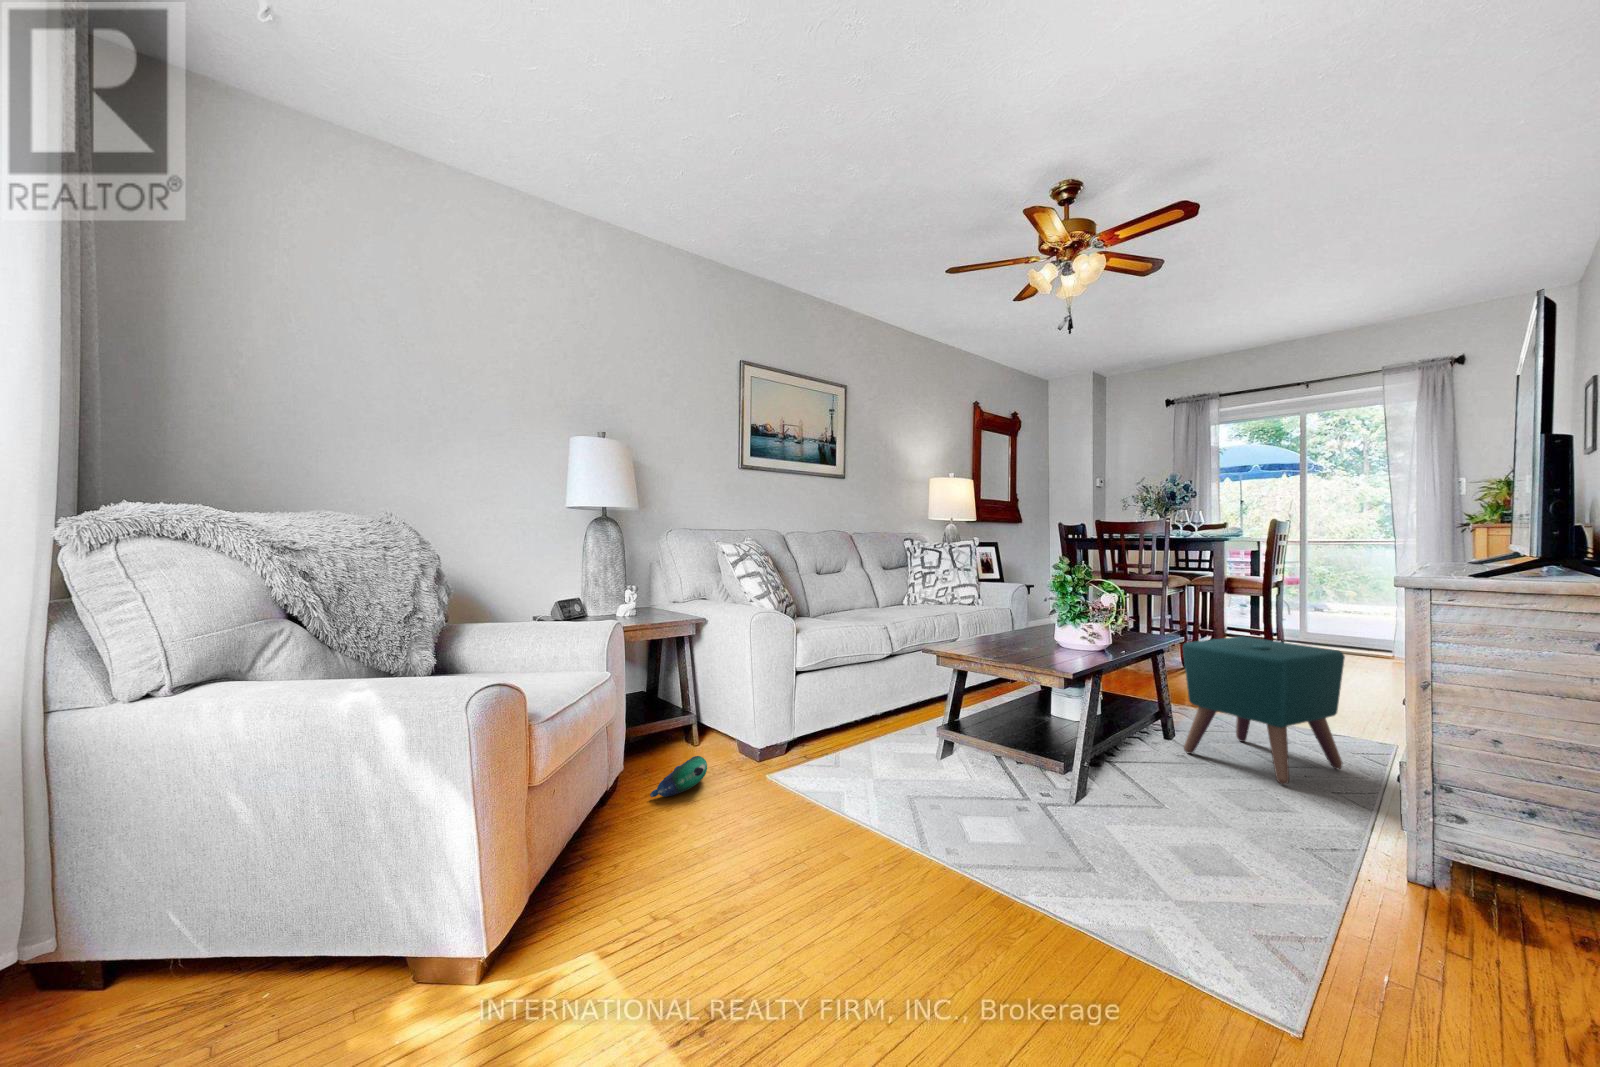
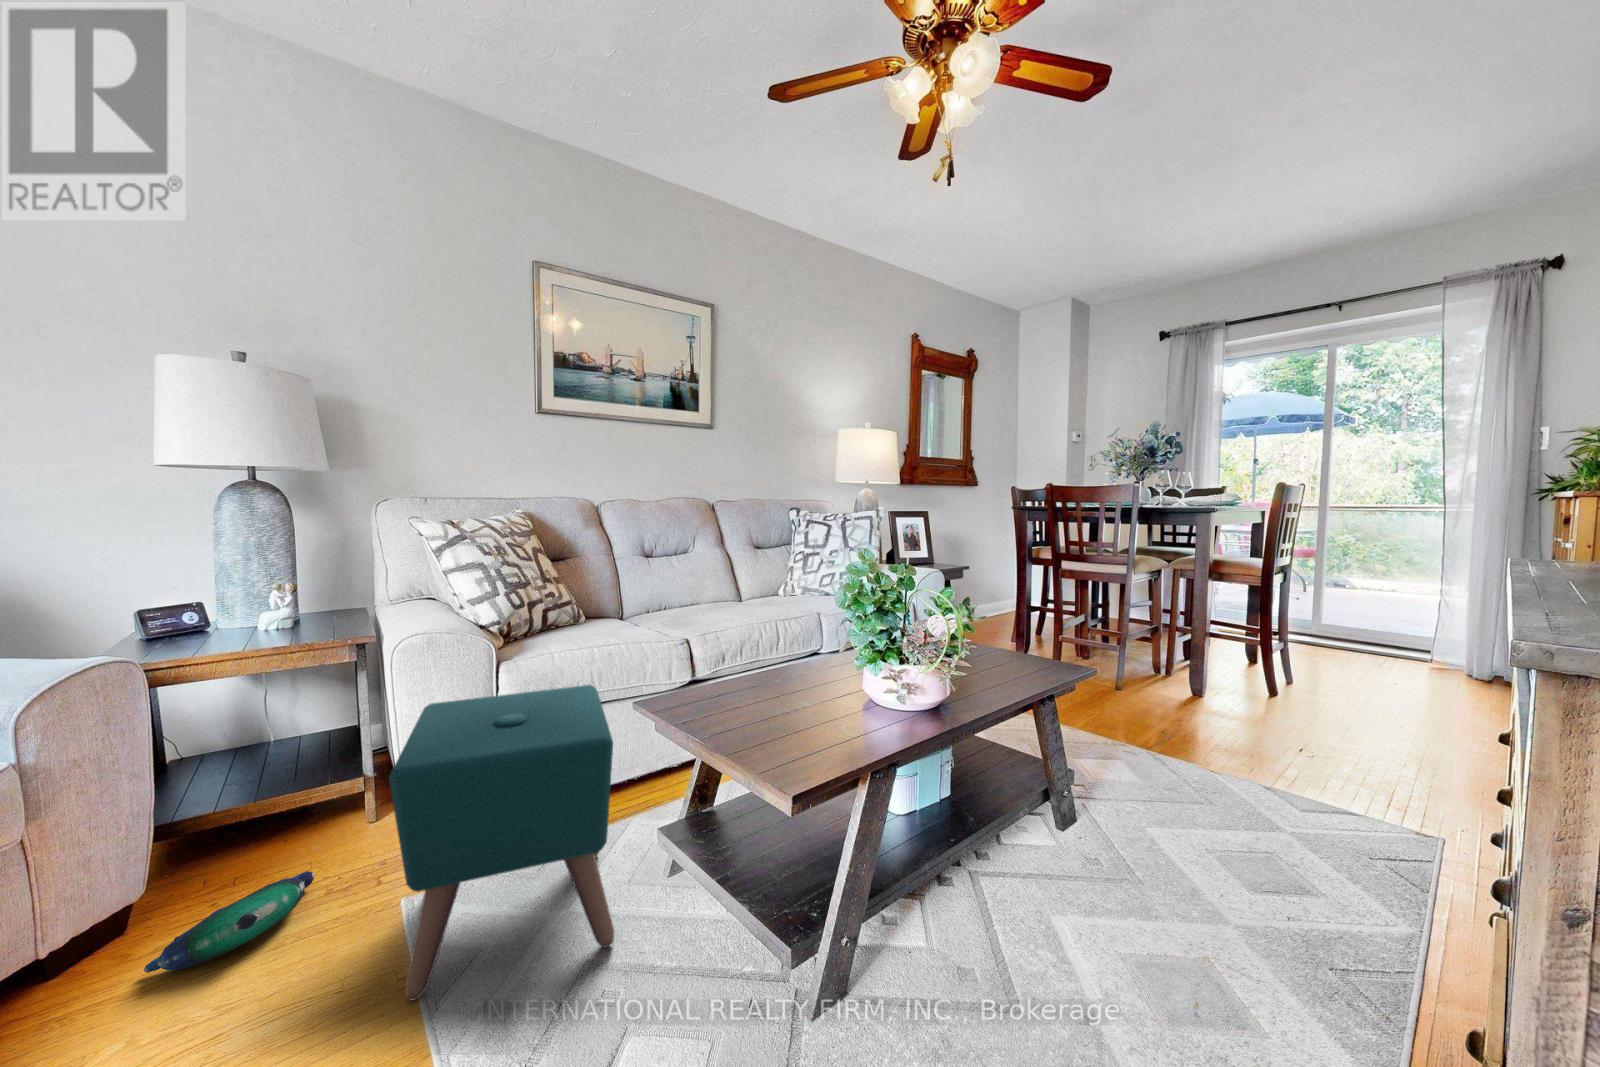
ottoman: present [1183,636,1345,785] -> present [389,685,614,1001]

